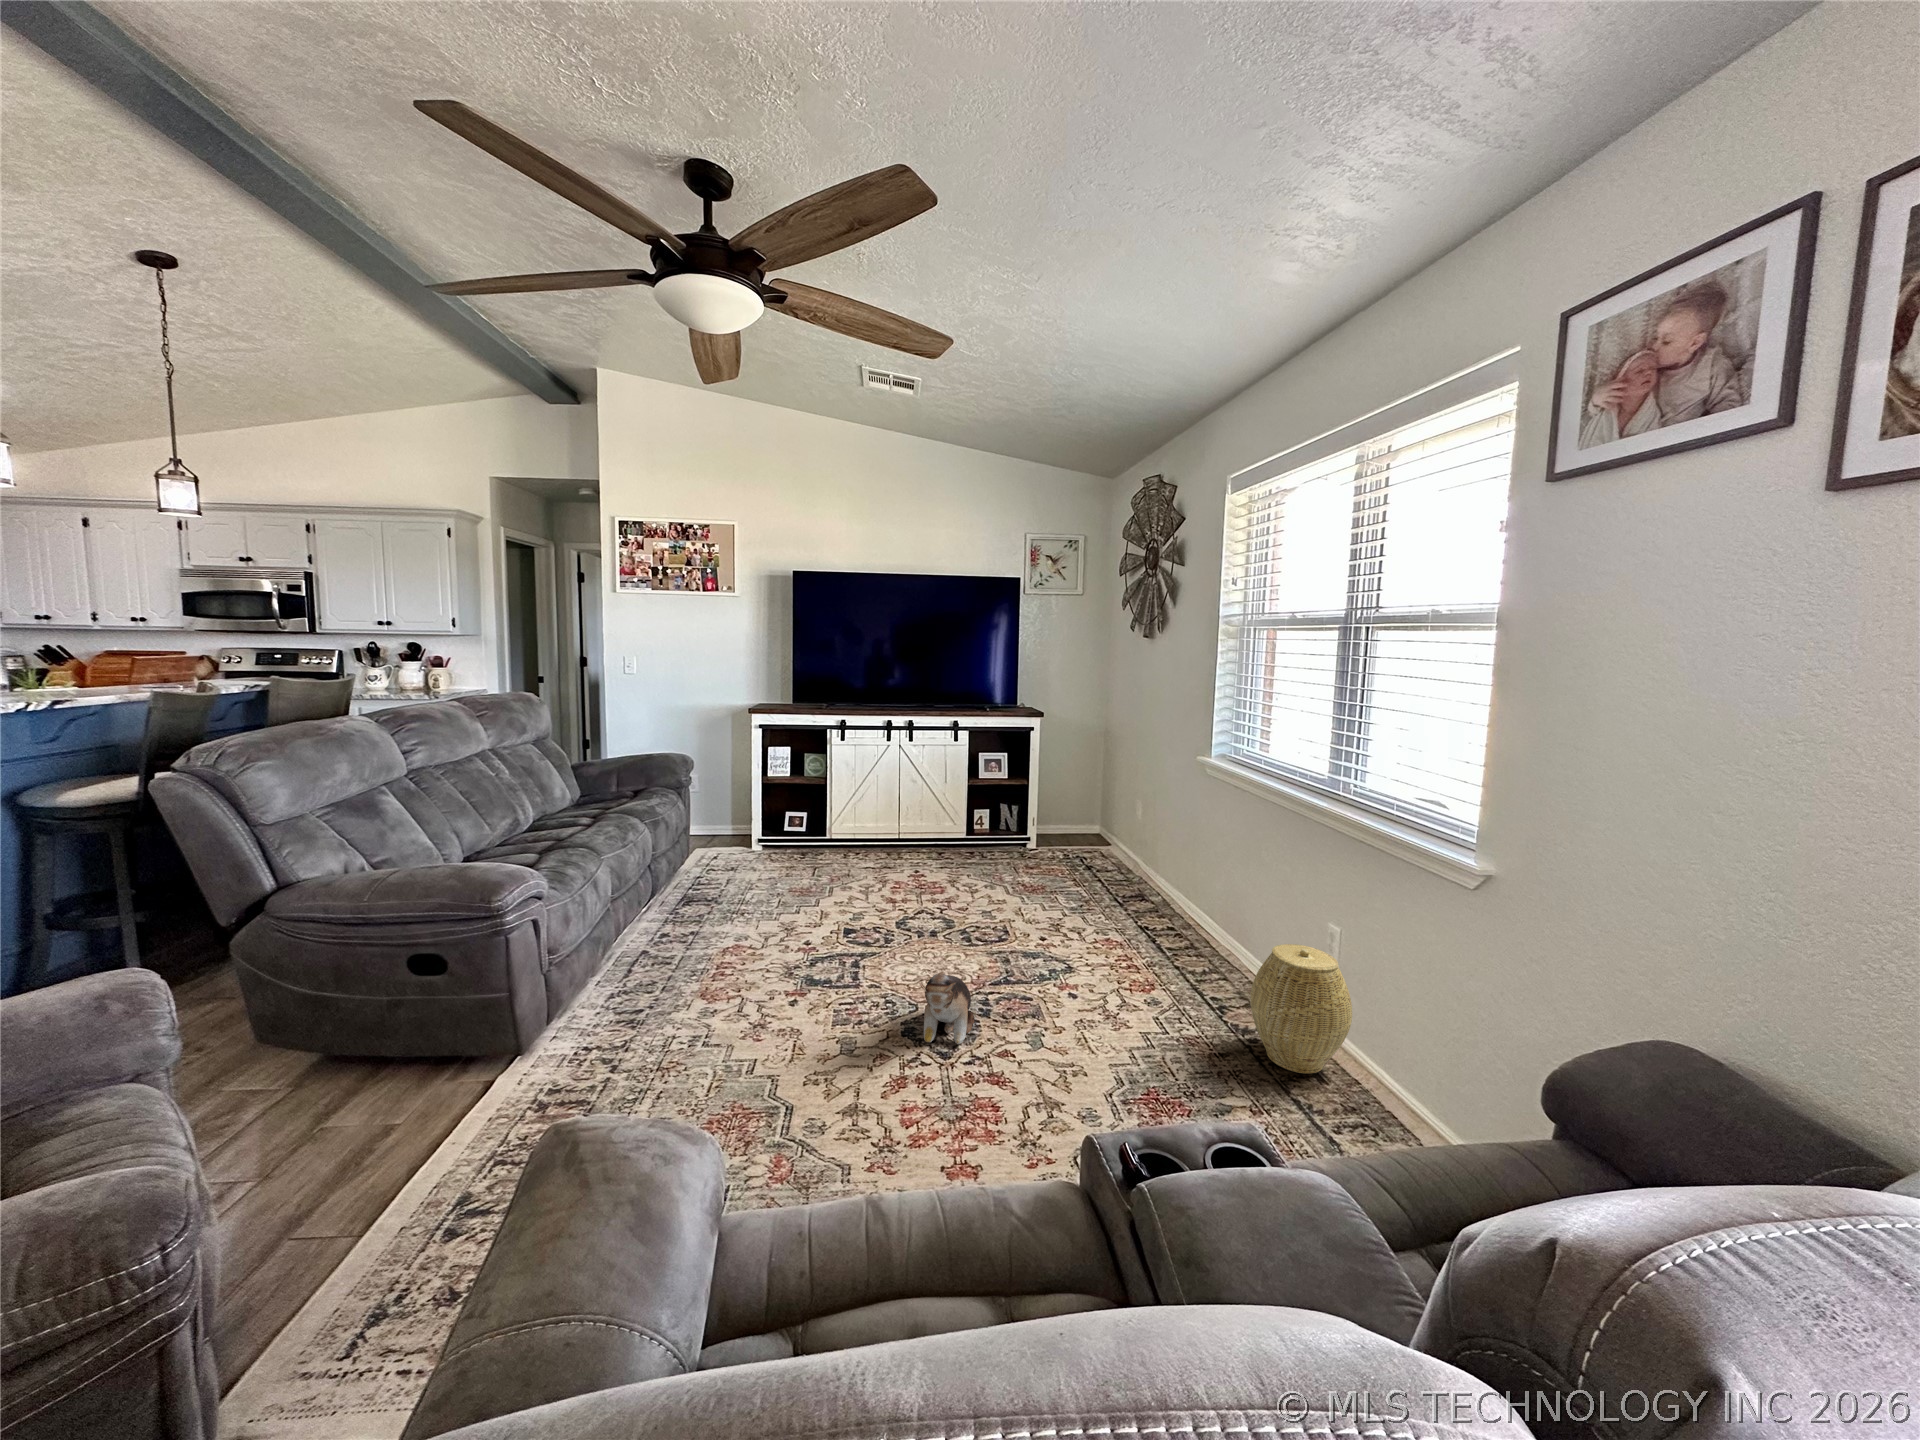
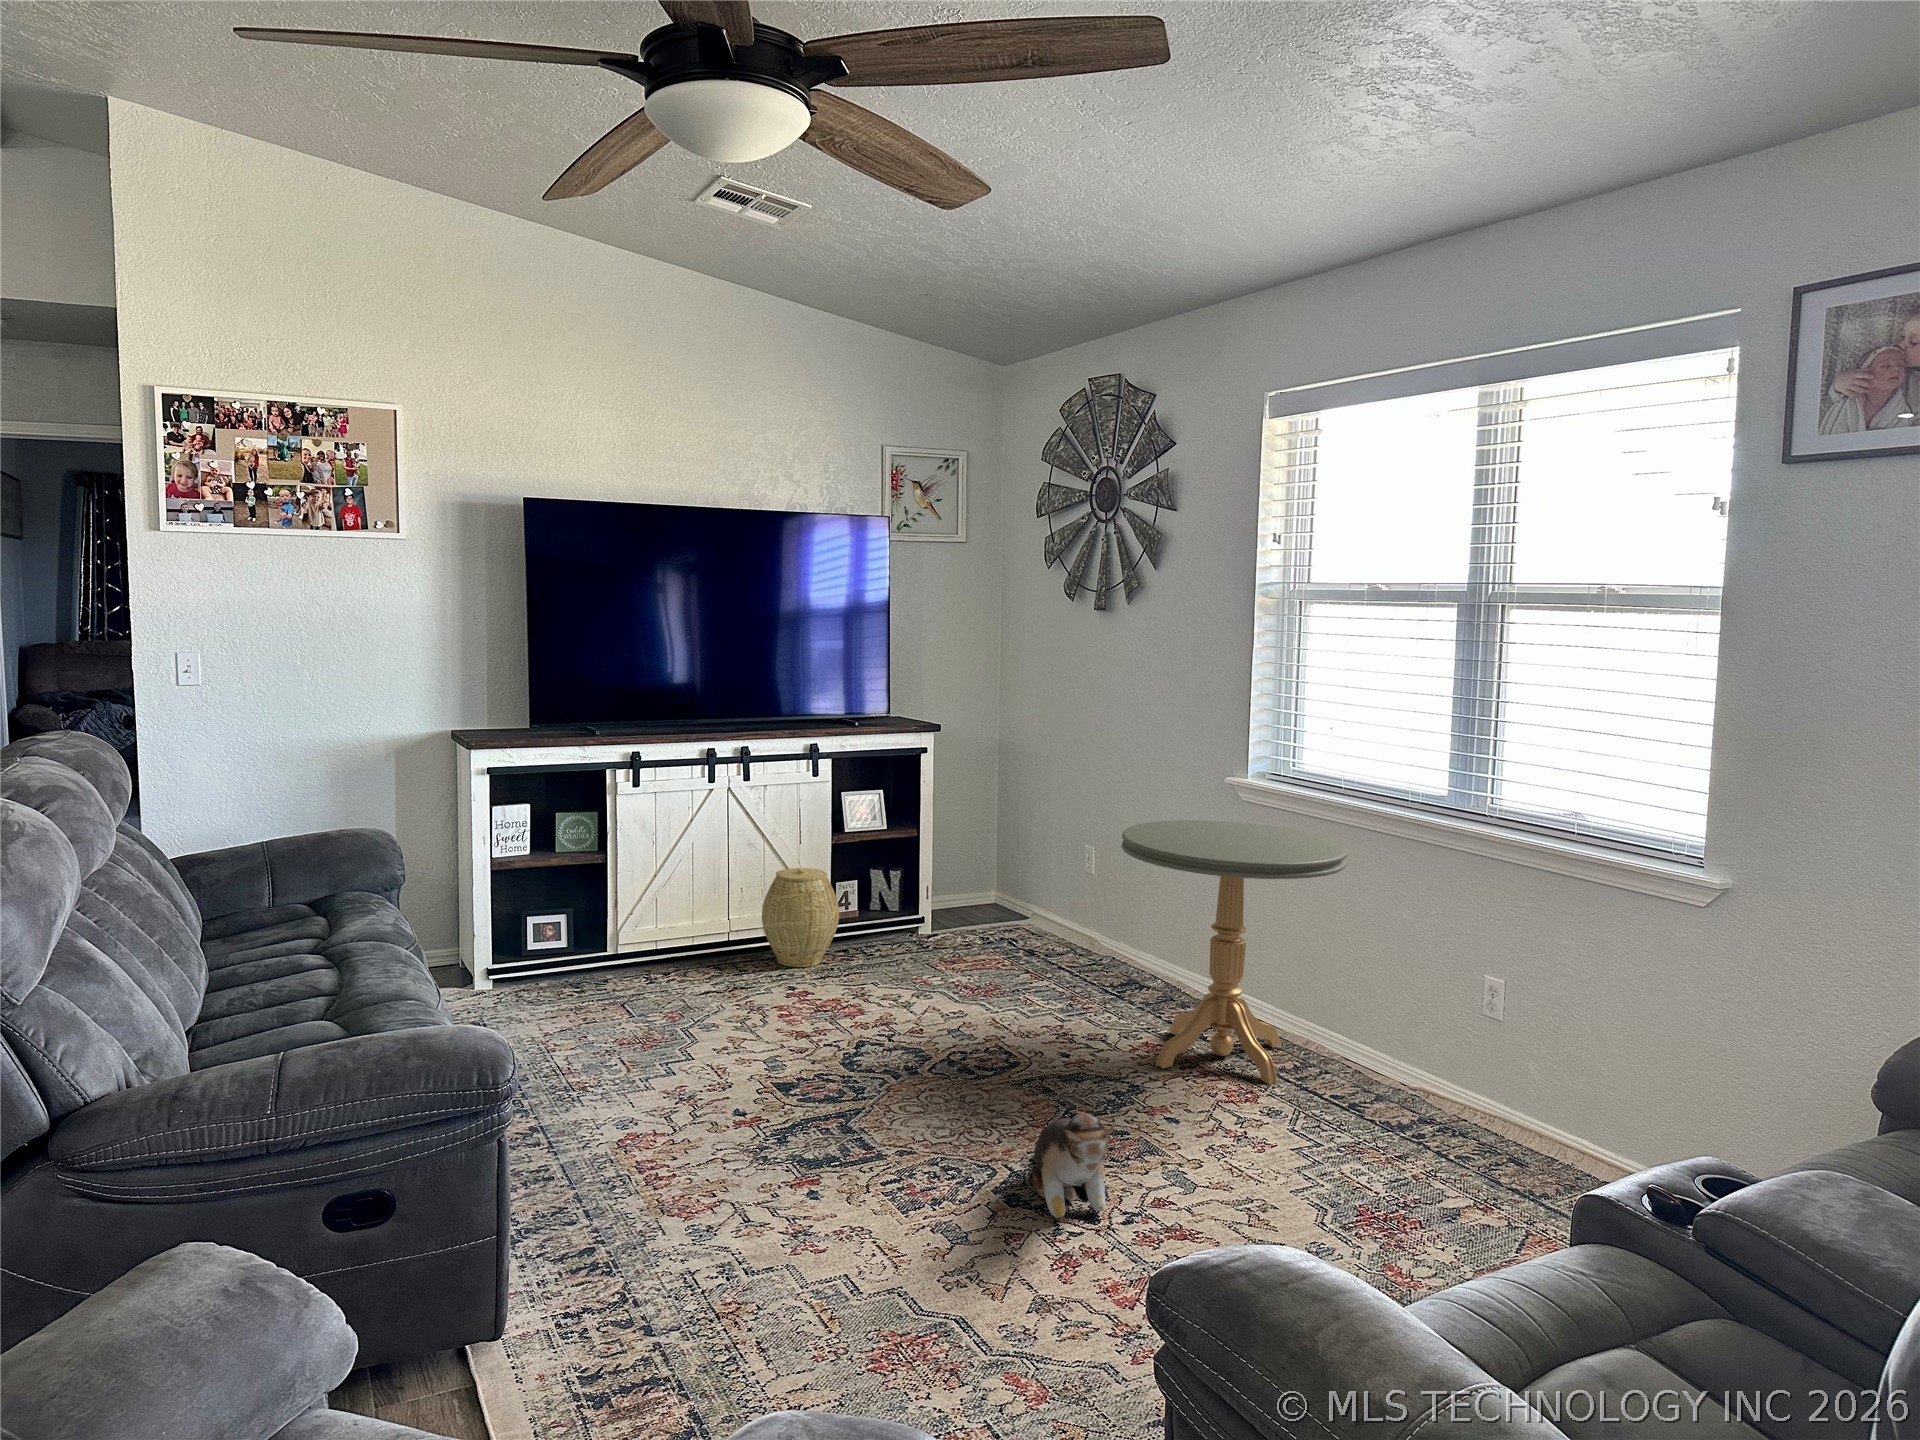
side table: none [1081,784,1248,981] -> present [1121,820,1348,1084]
woven basket: present [1250,944,1352,1074] -> present [762,868,839,967]

